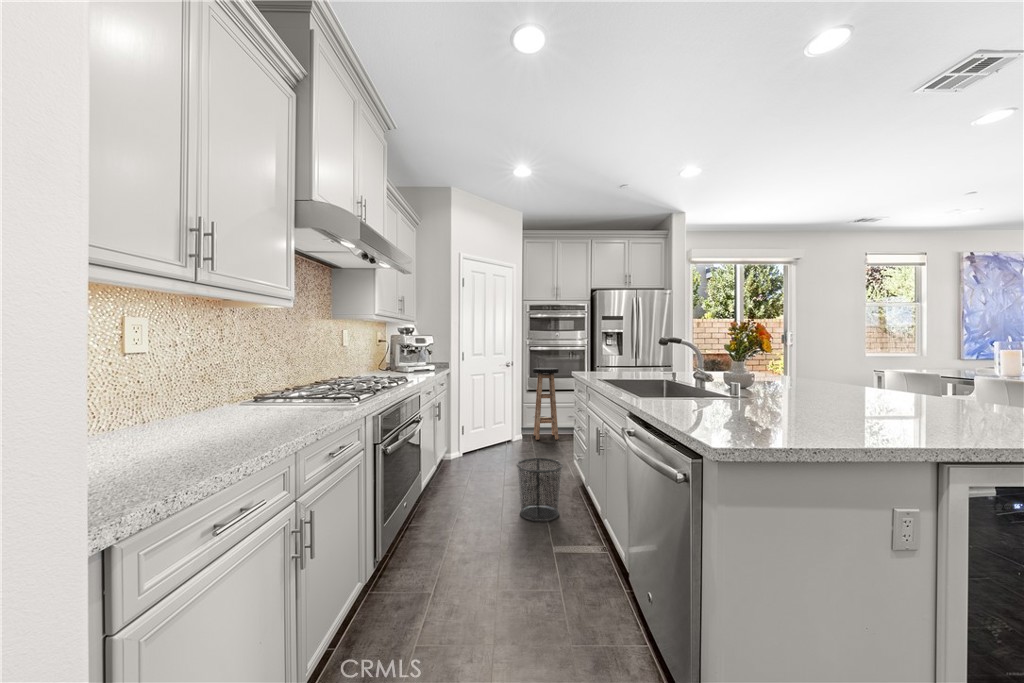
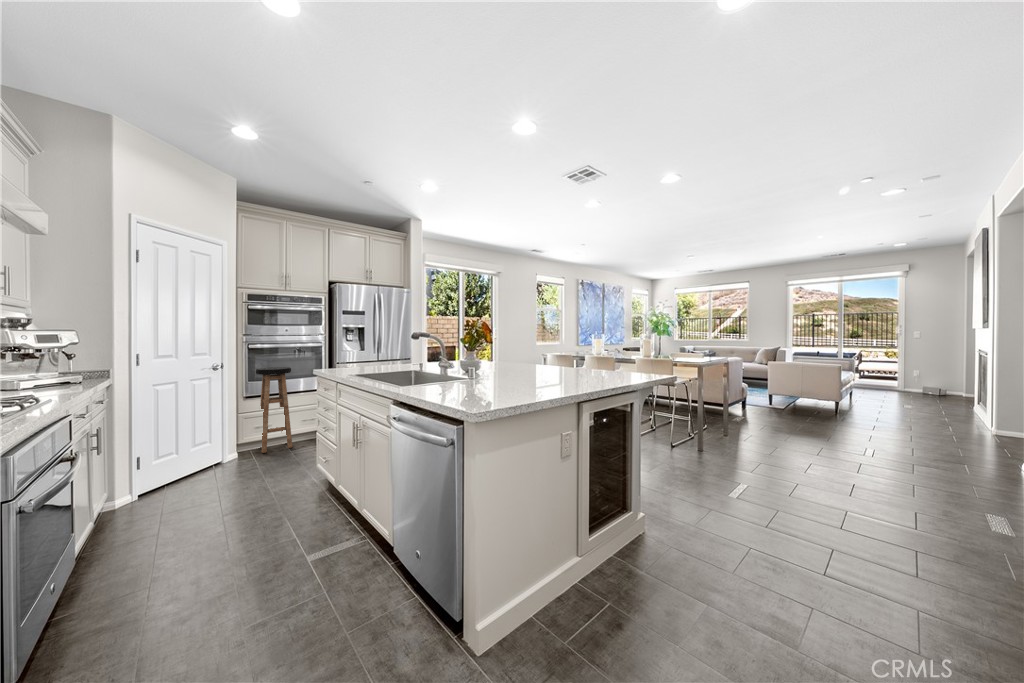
waste bin: present [517,458,563,521] -> none [255,484,324,573]

